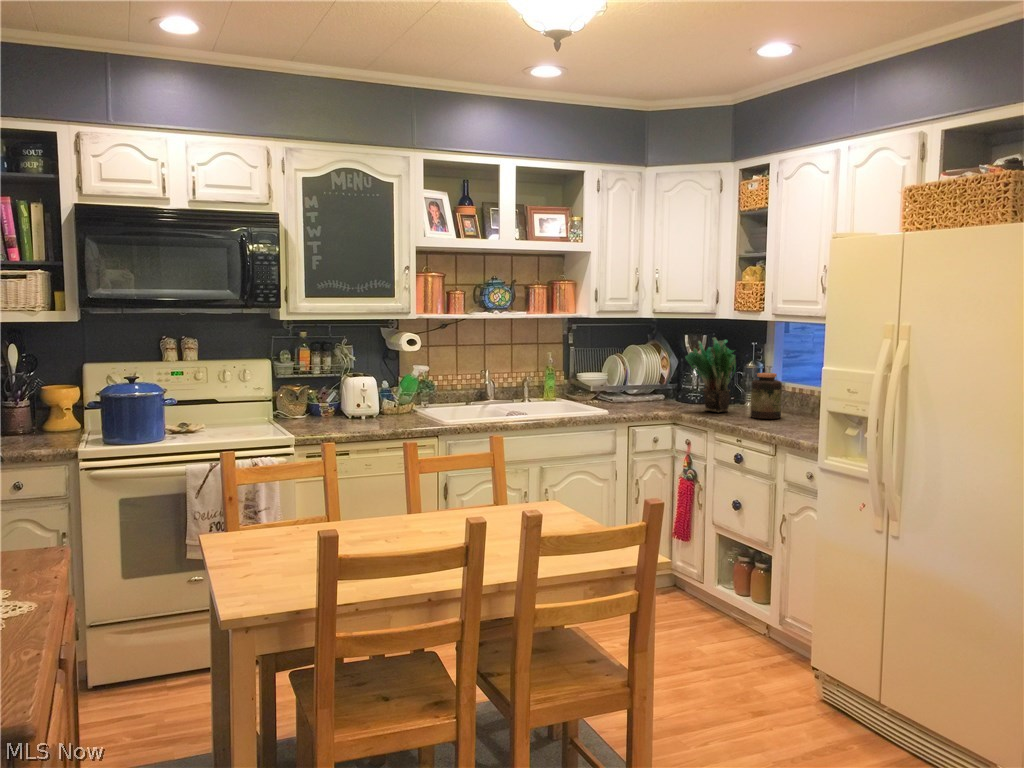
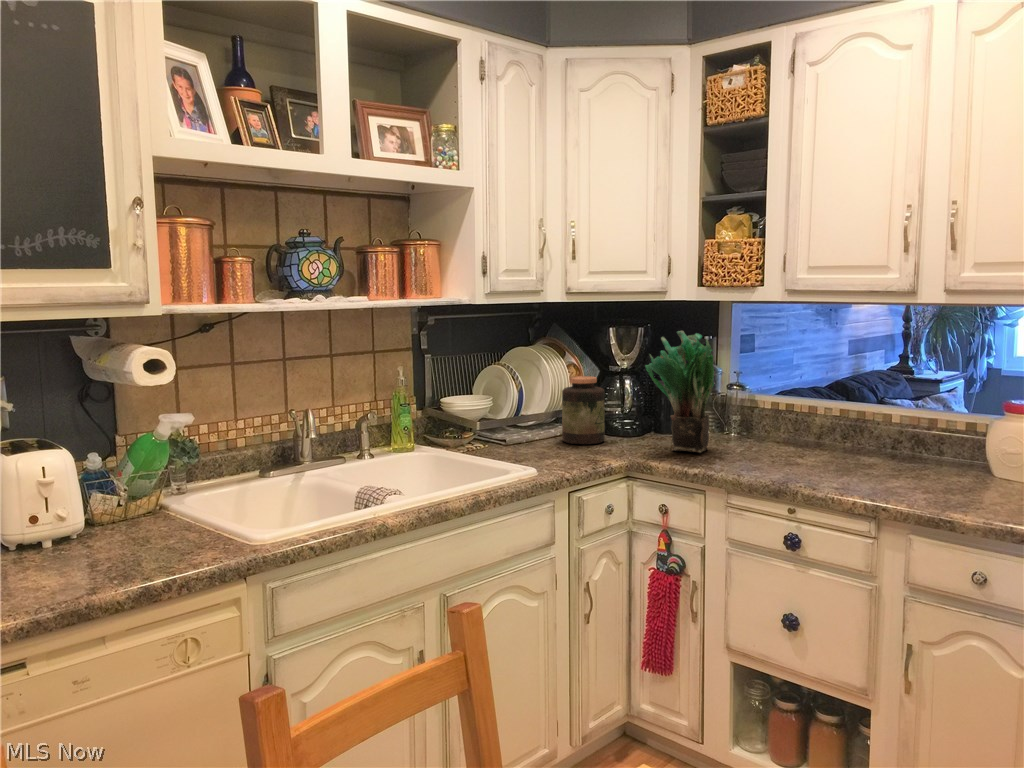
jar: present [750,373,782,419] -> present [562,376,605,444]

